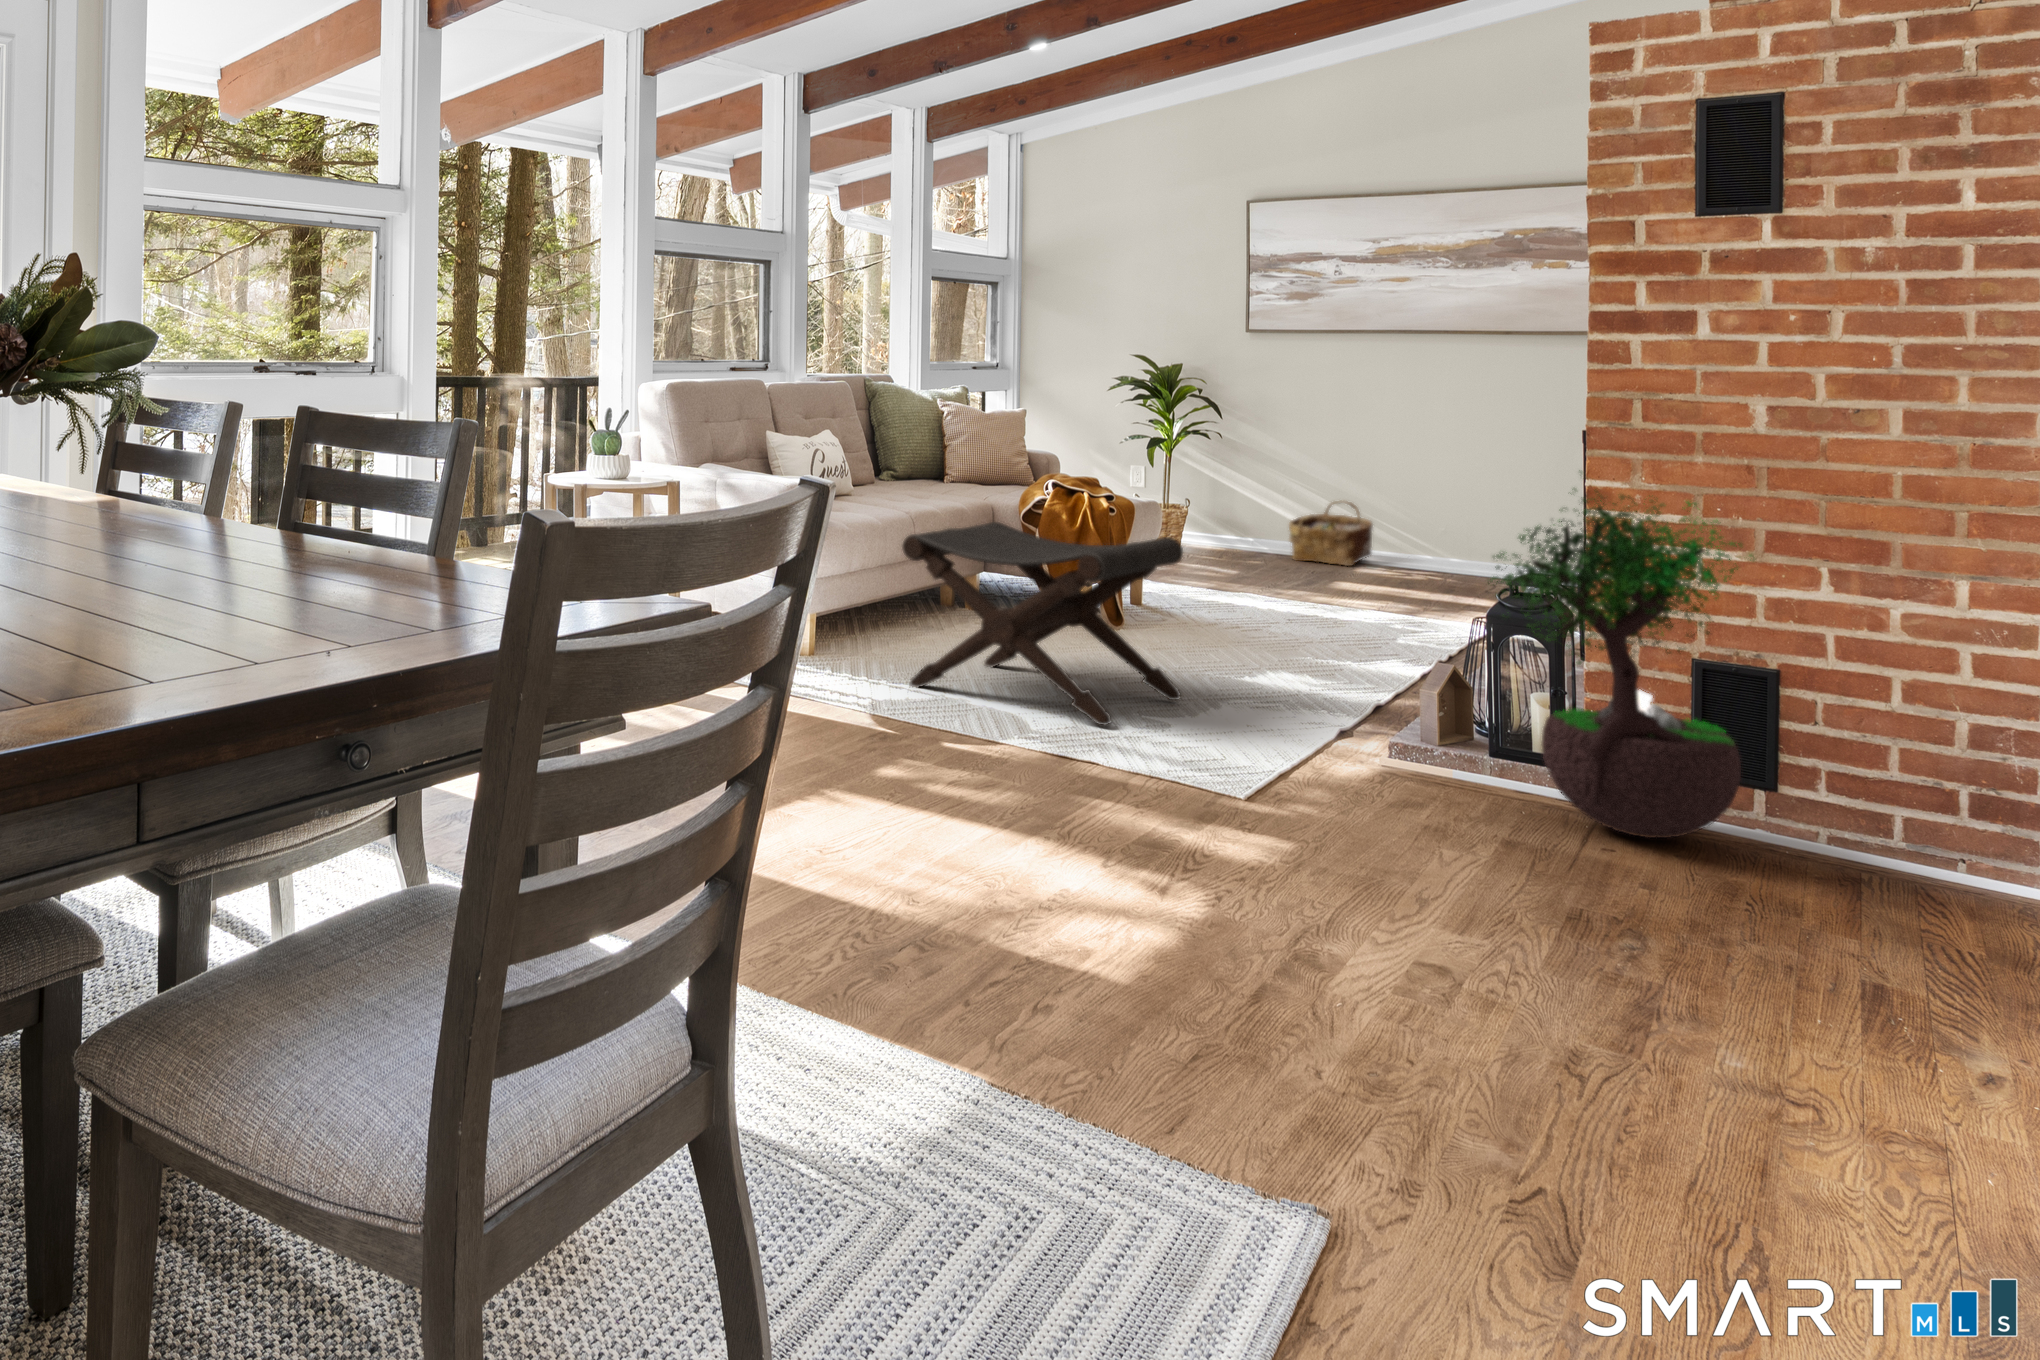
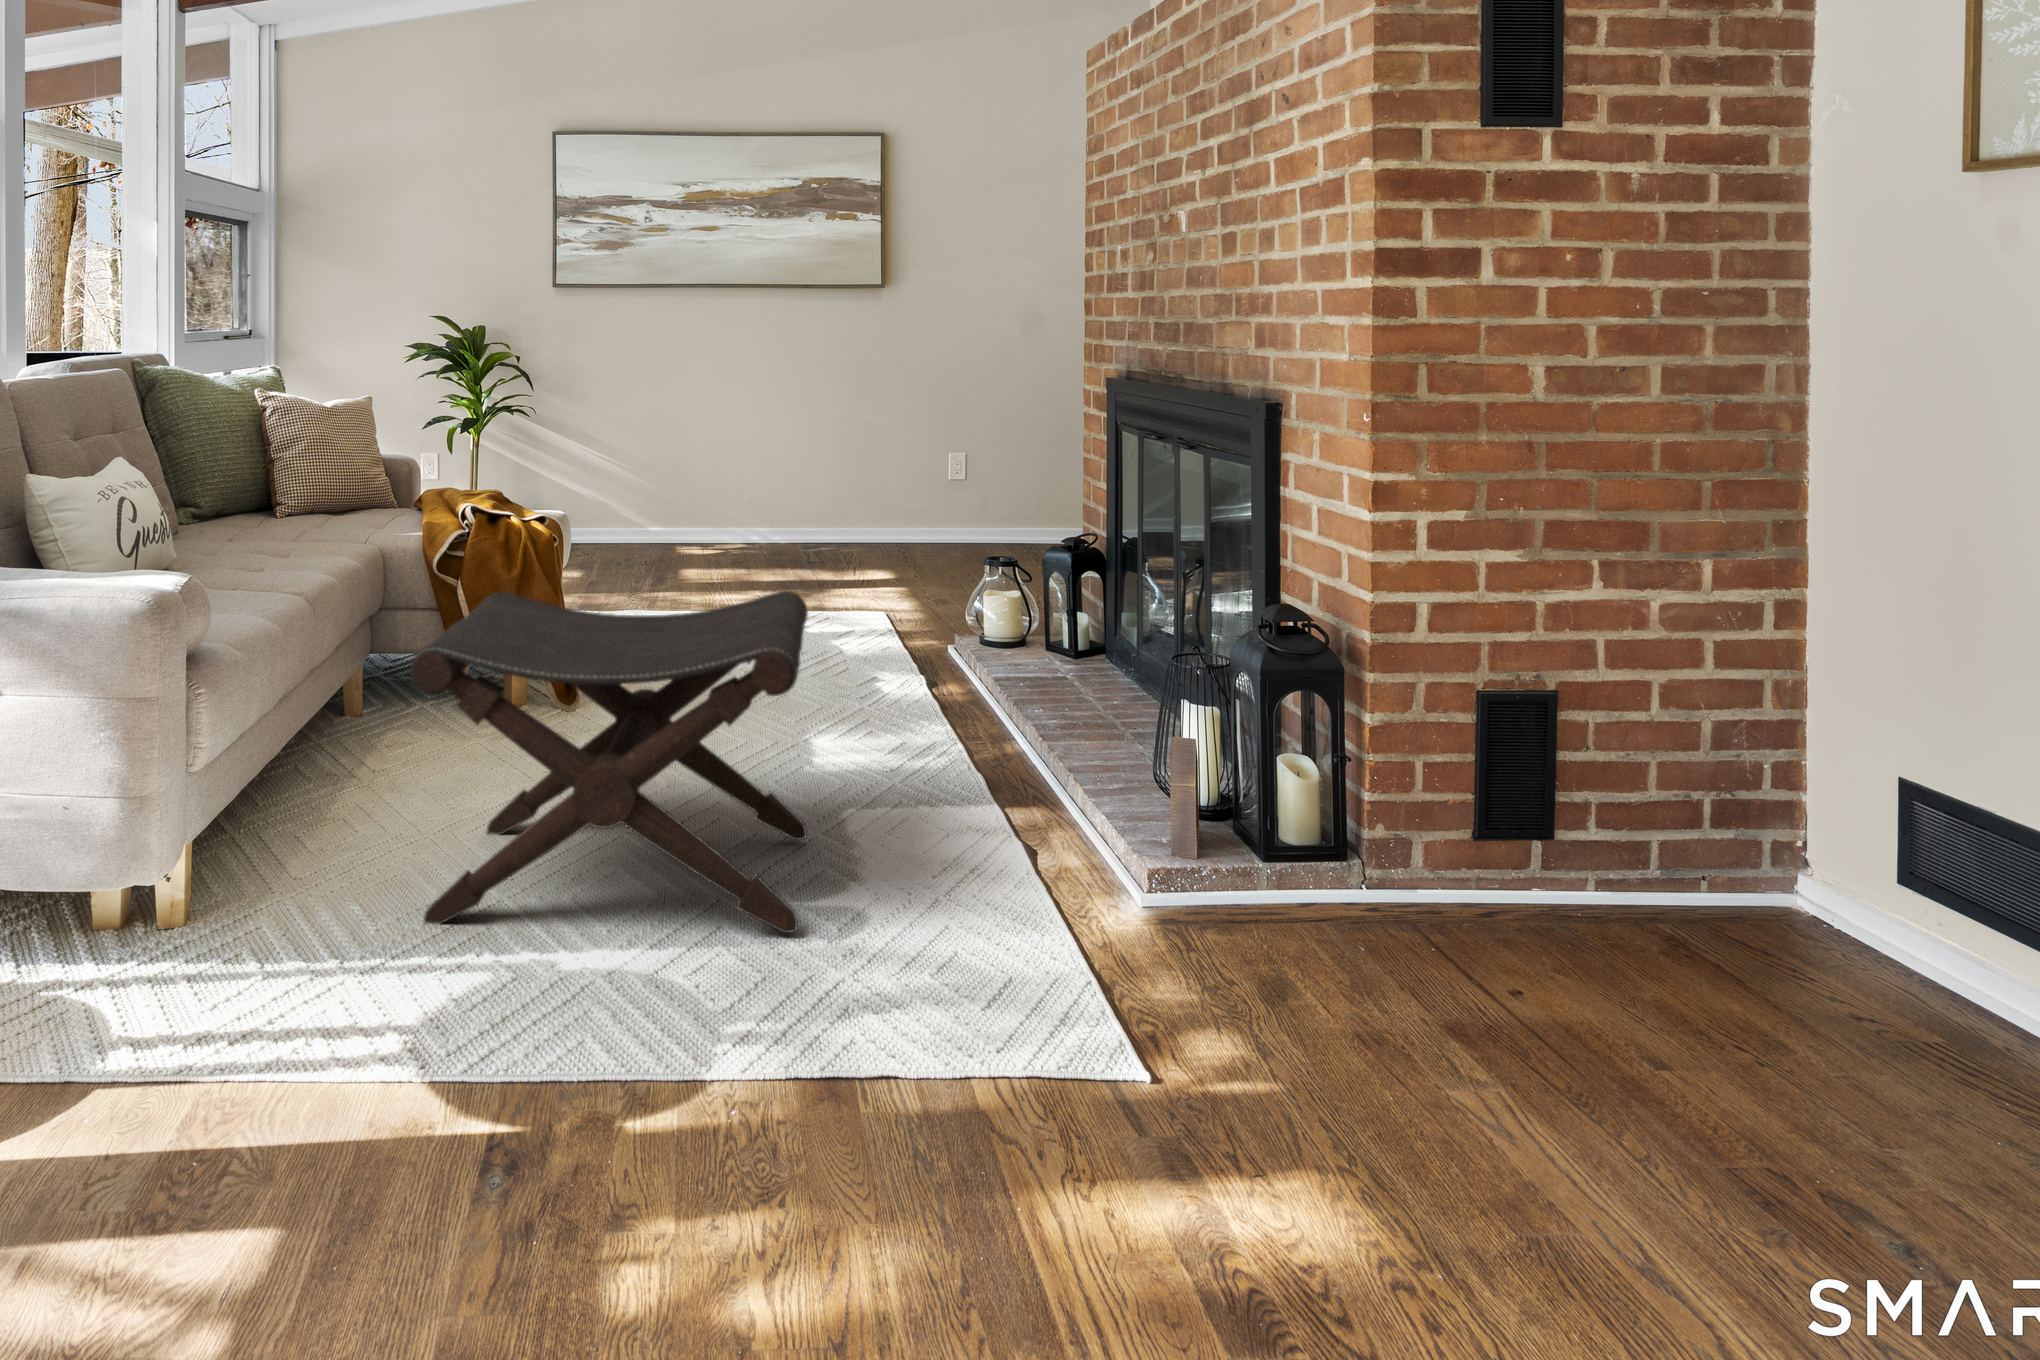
potted tree: present [1488,489,1741,838] -> none [1362,464,1683,947]
woven basket: present [1289,501,1373,566] -> none [612,481,693,557]

